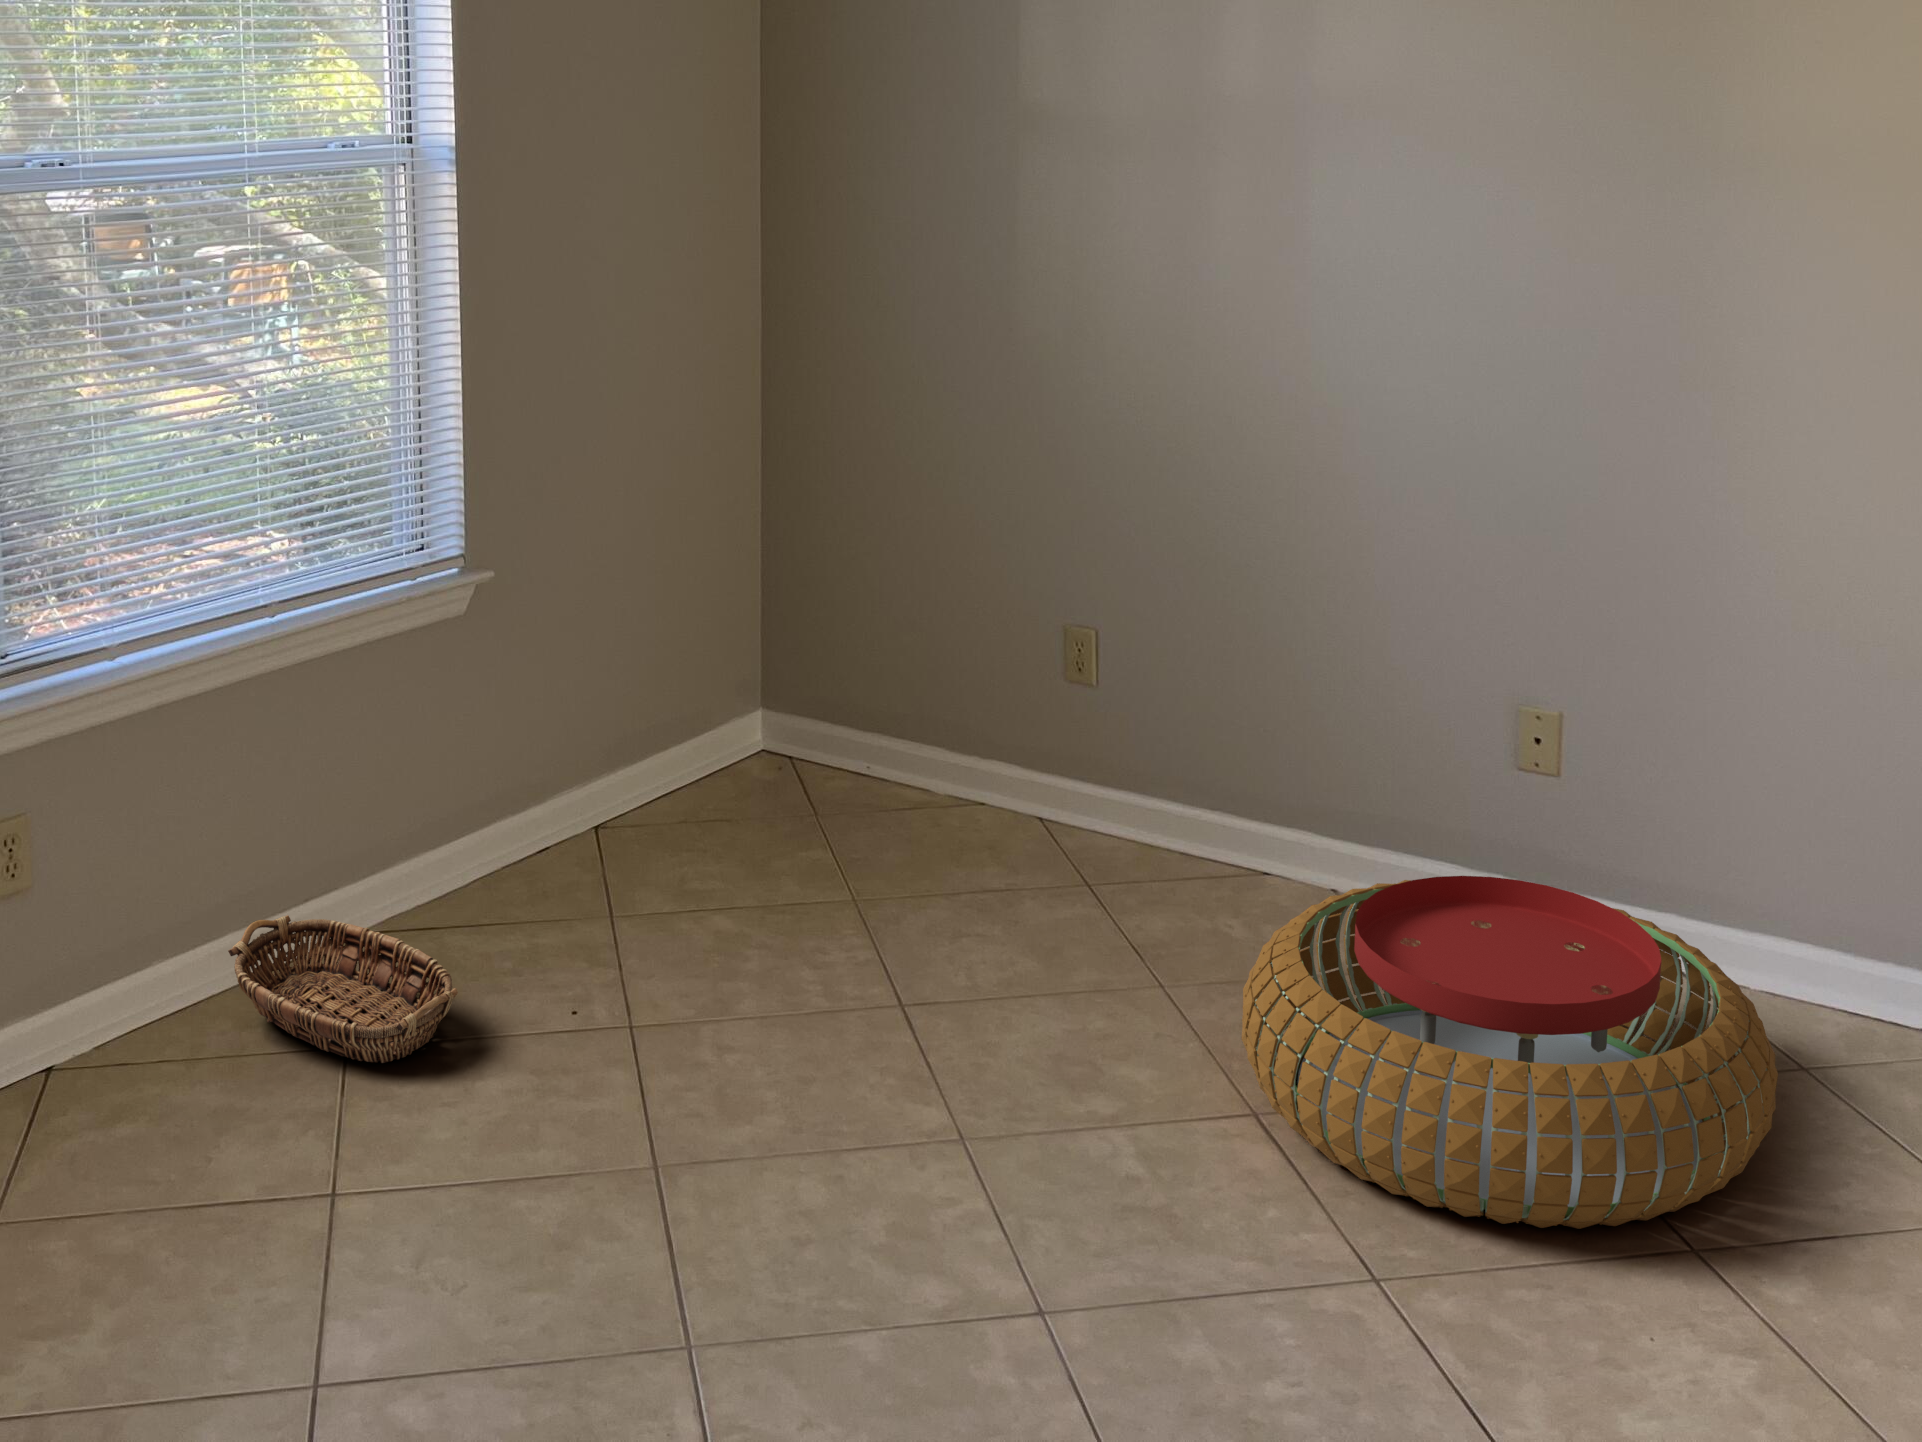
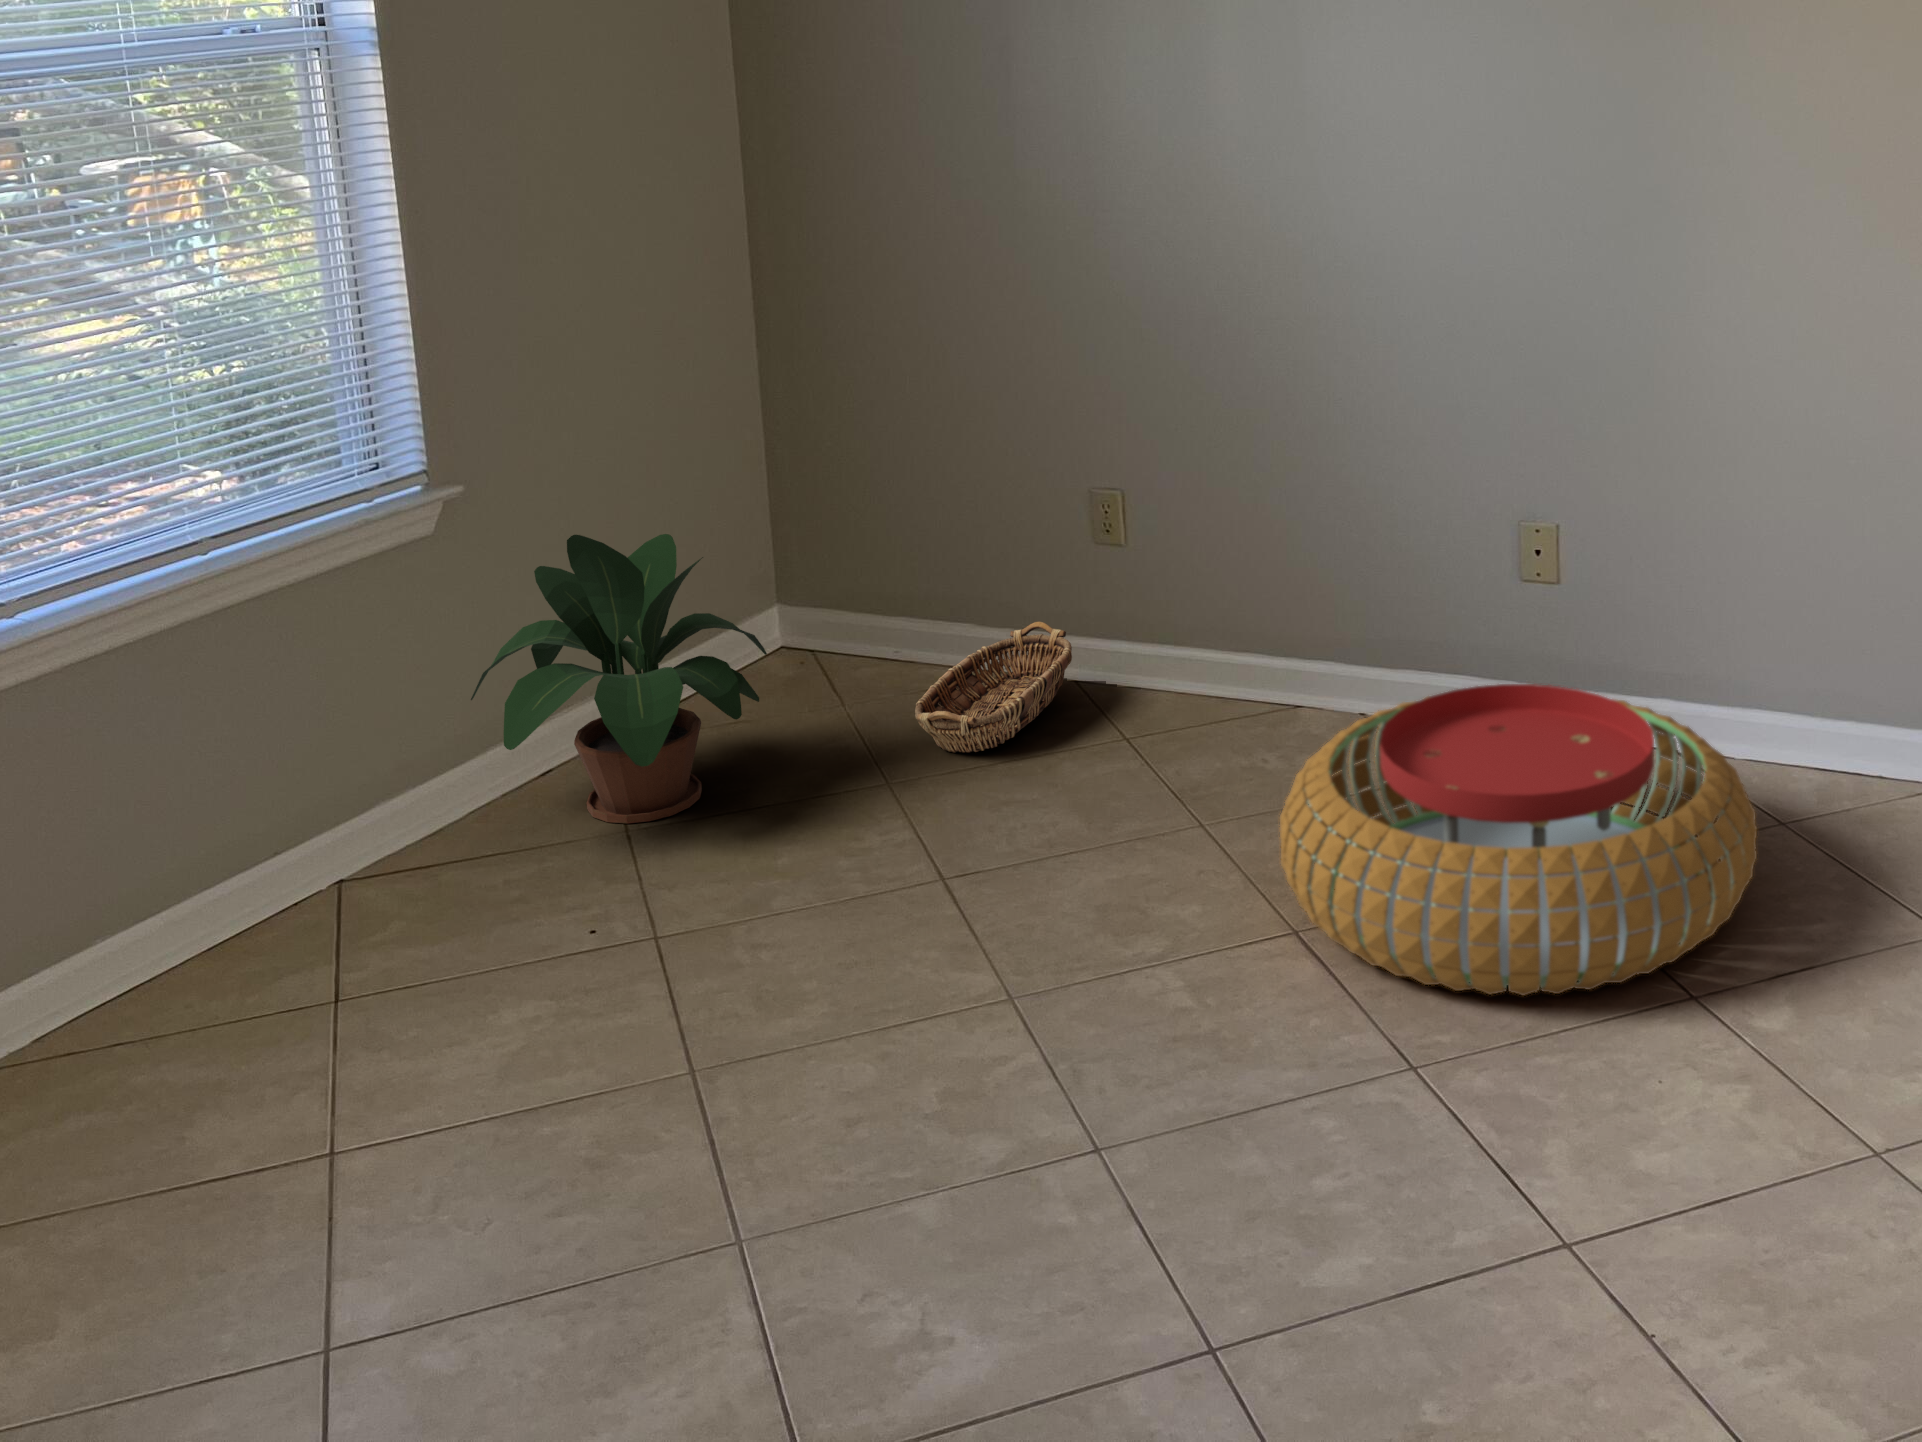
potted plant: none [480,626,748,909] -> present [471,534,767,823]
basket: present [228,915,458,1063] -> present [915,622,1072,752]

